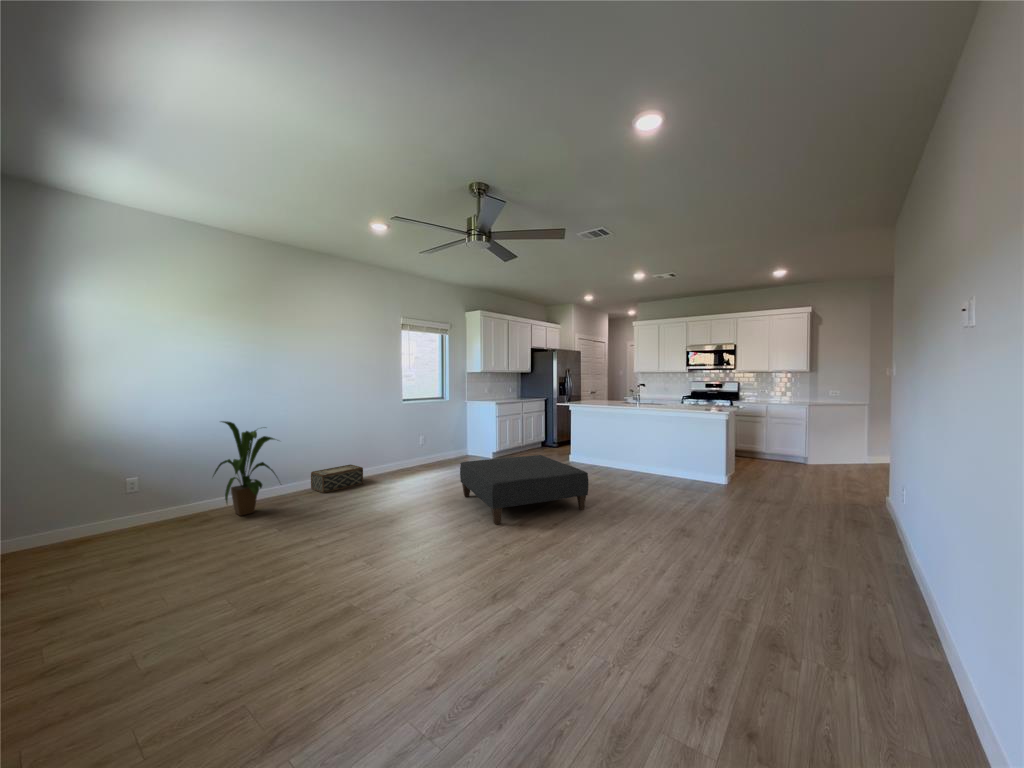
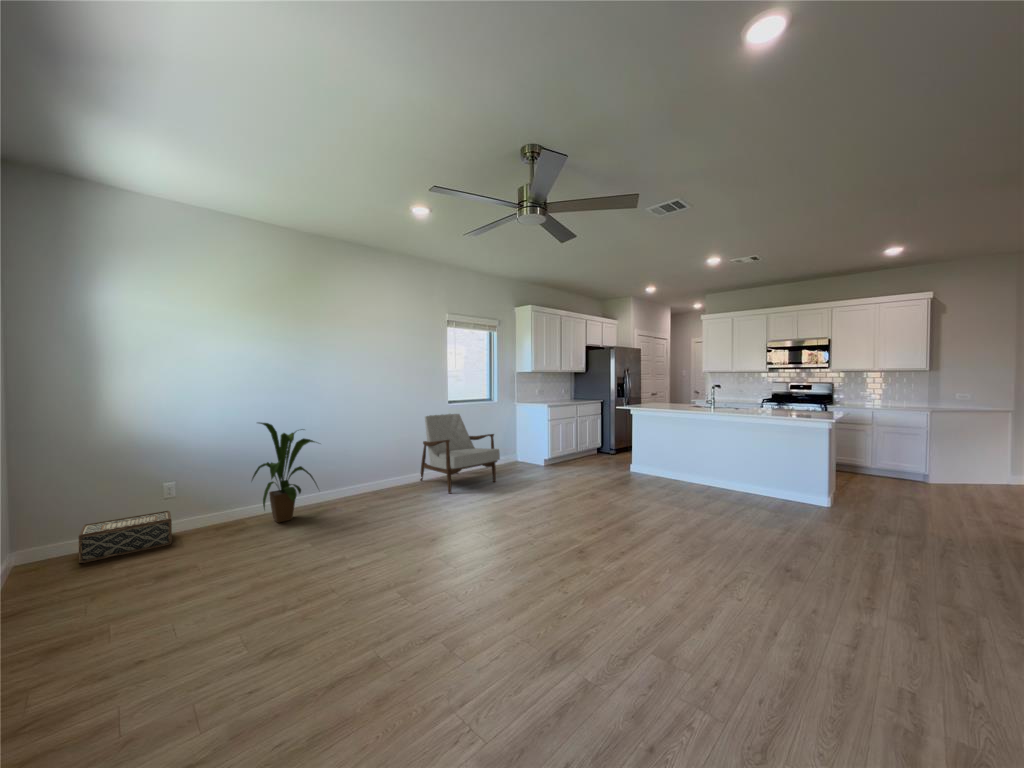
armchair: none [376,411,452,485] -> present [420,414,500,493]
ottoman: present [460,455,589,524] -> none [509,465,660,547]
woven basket: present [311,465,363,493] -> present [79,511,172,563]

